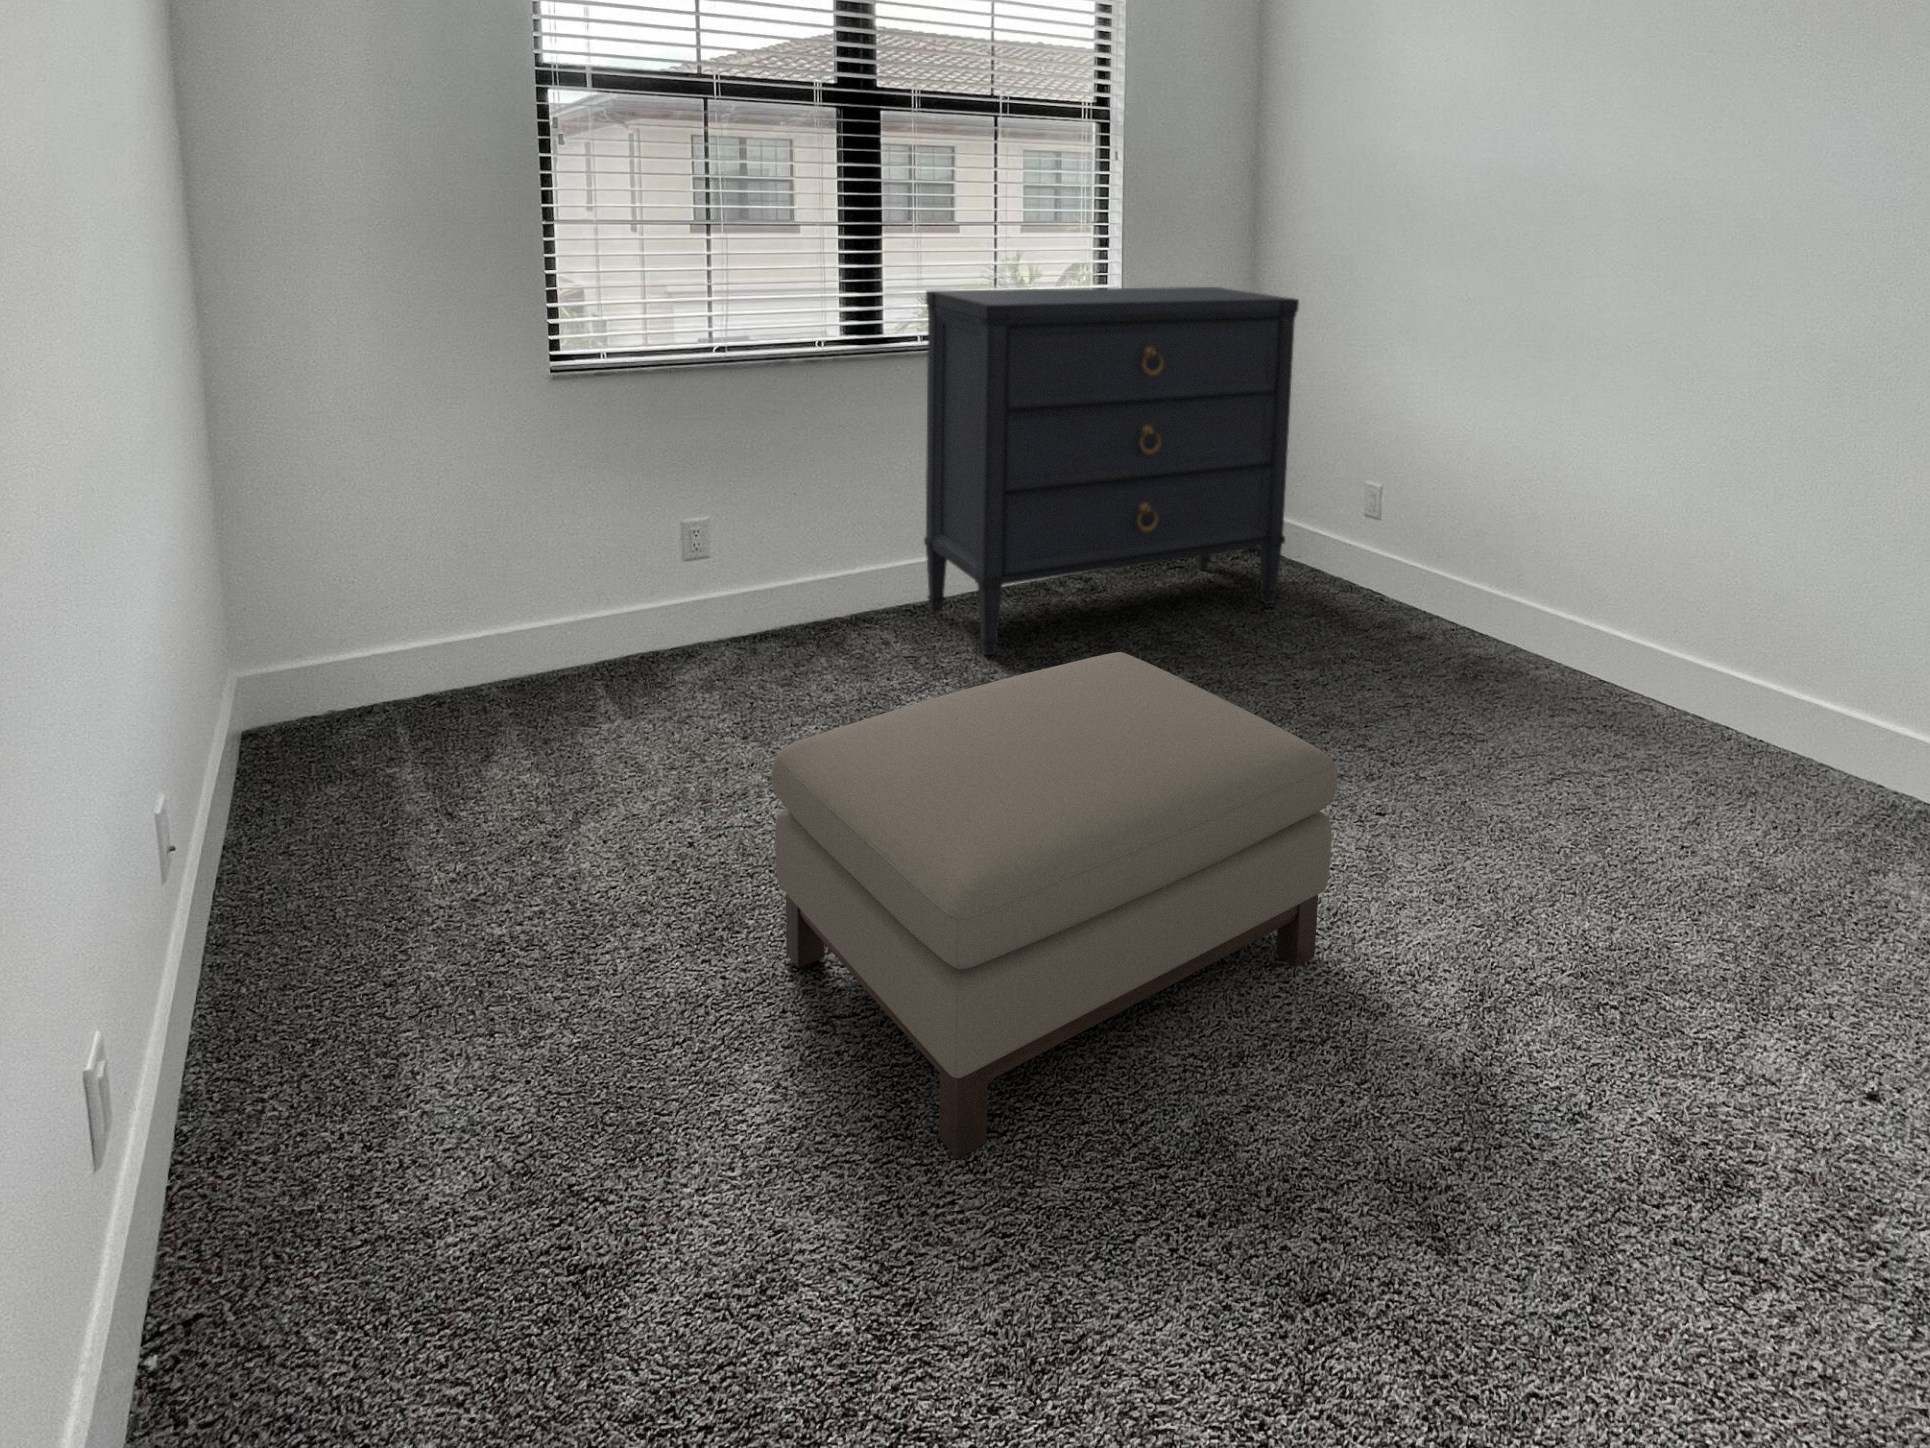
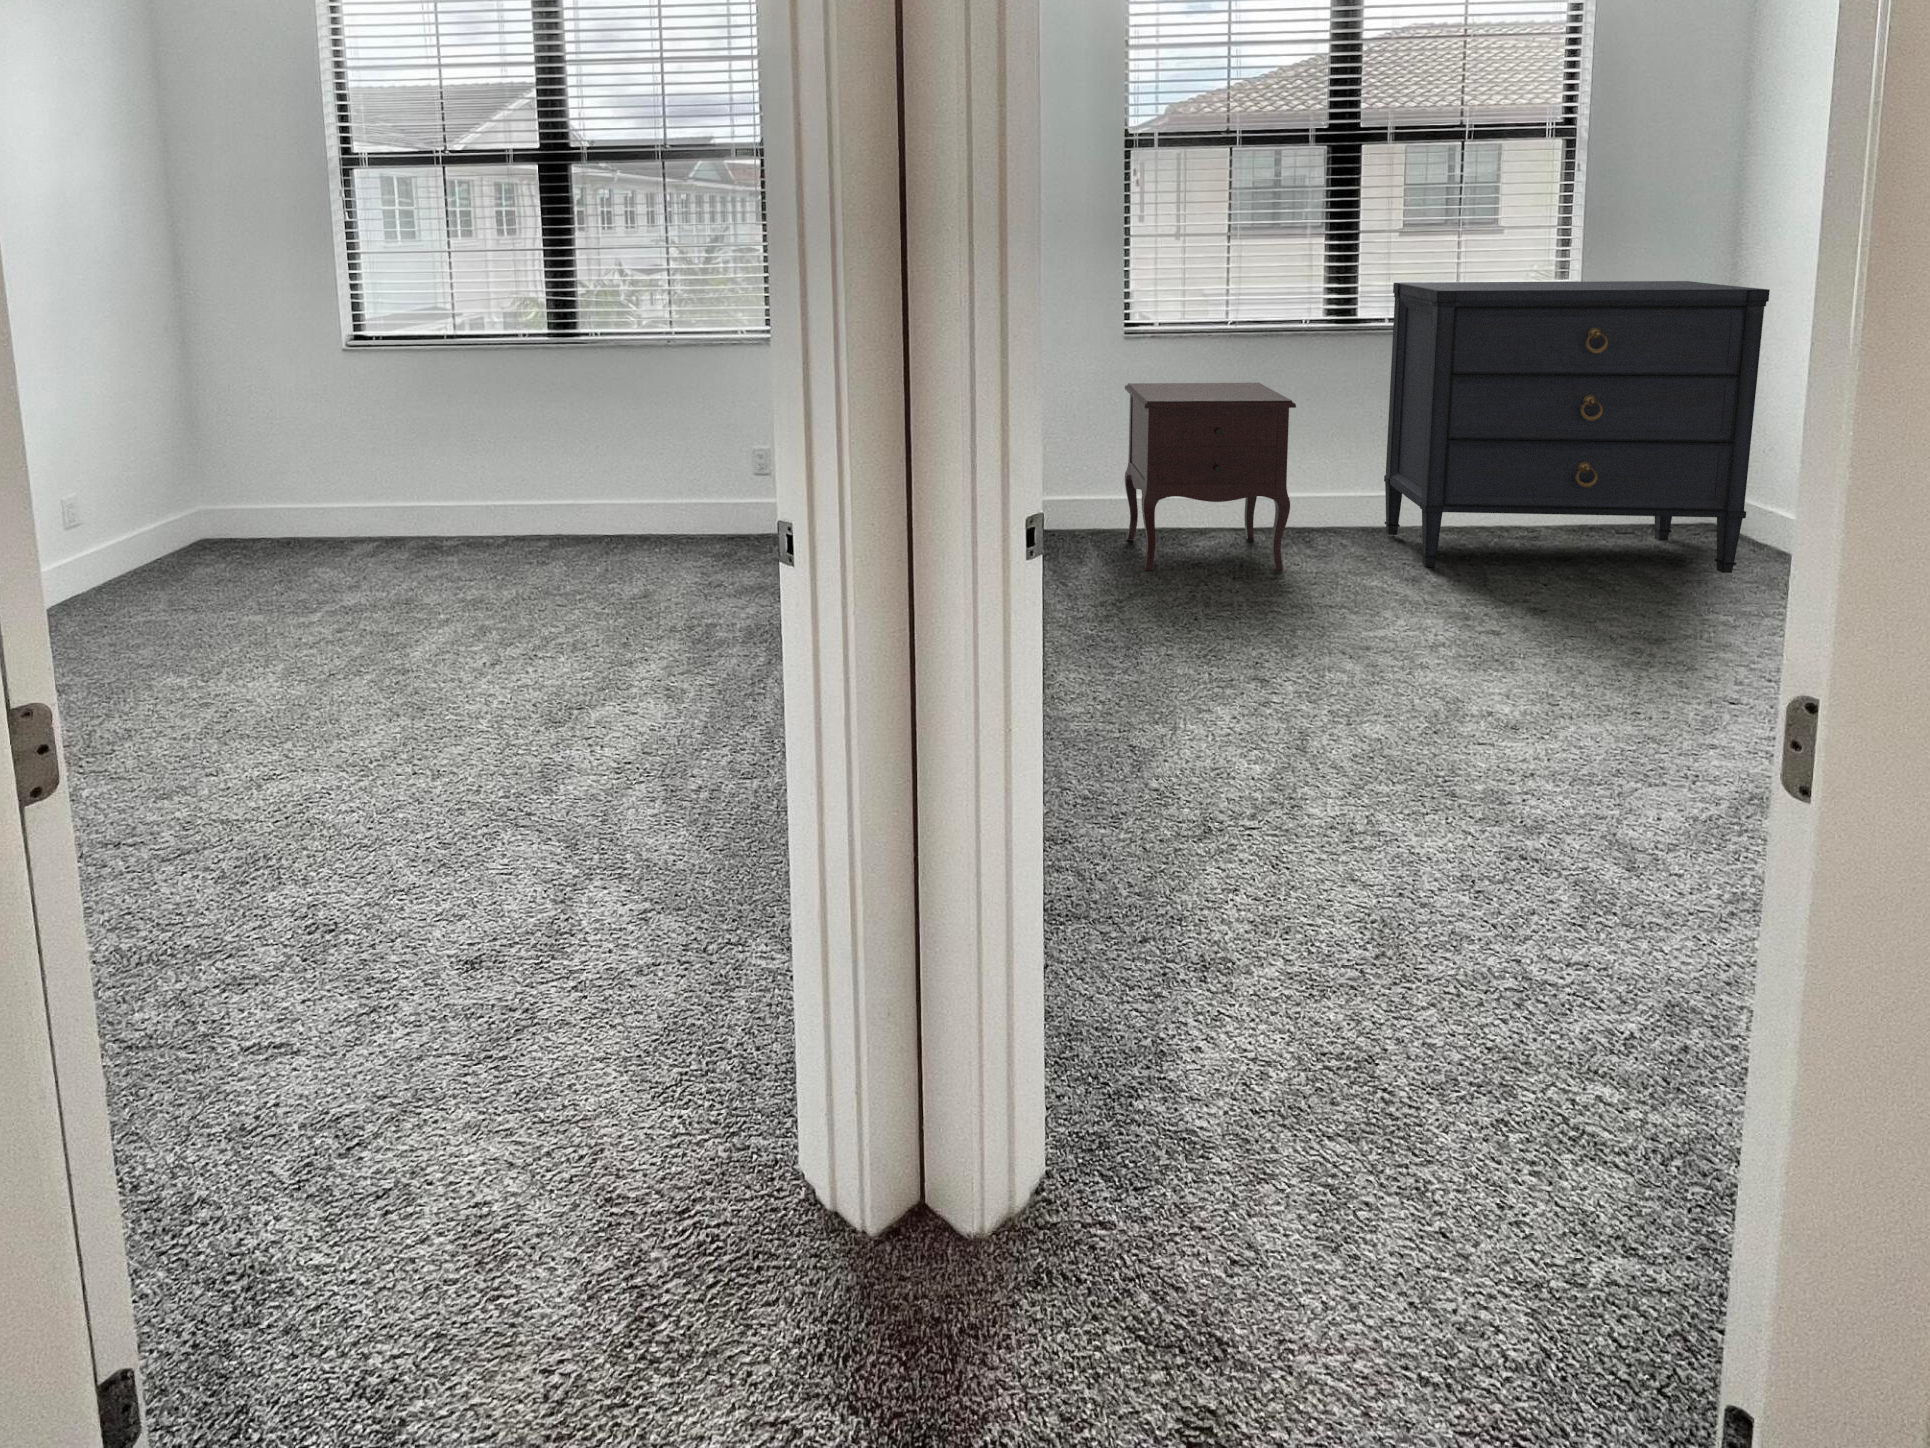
nightstand: none [557,433,819,744] -> present [1125,383,1296,571]
ottoman: present [772,652,1337,1158] -> none [1241,542,1674,791]

